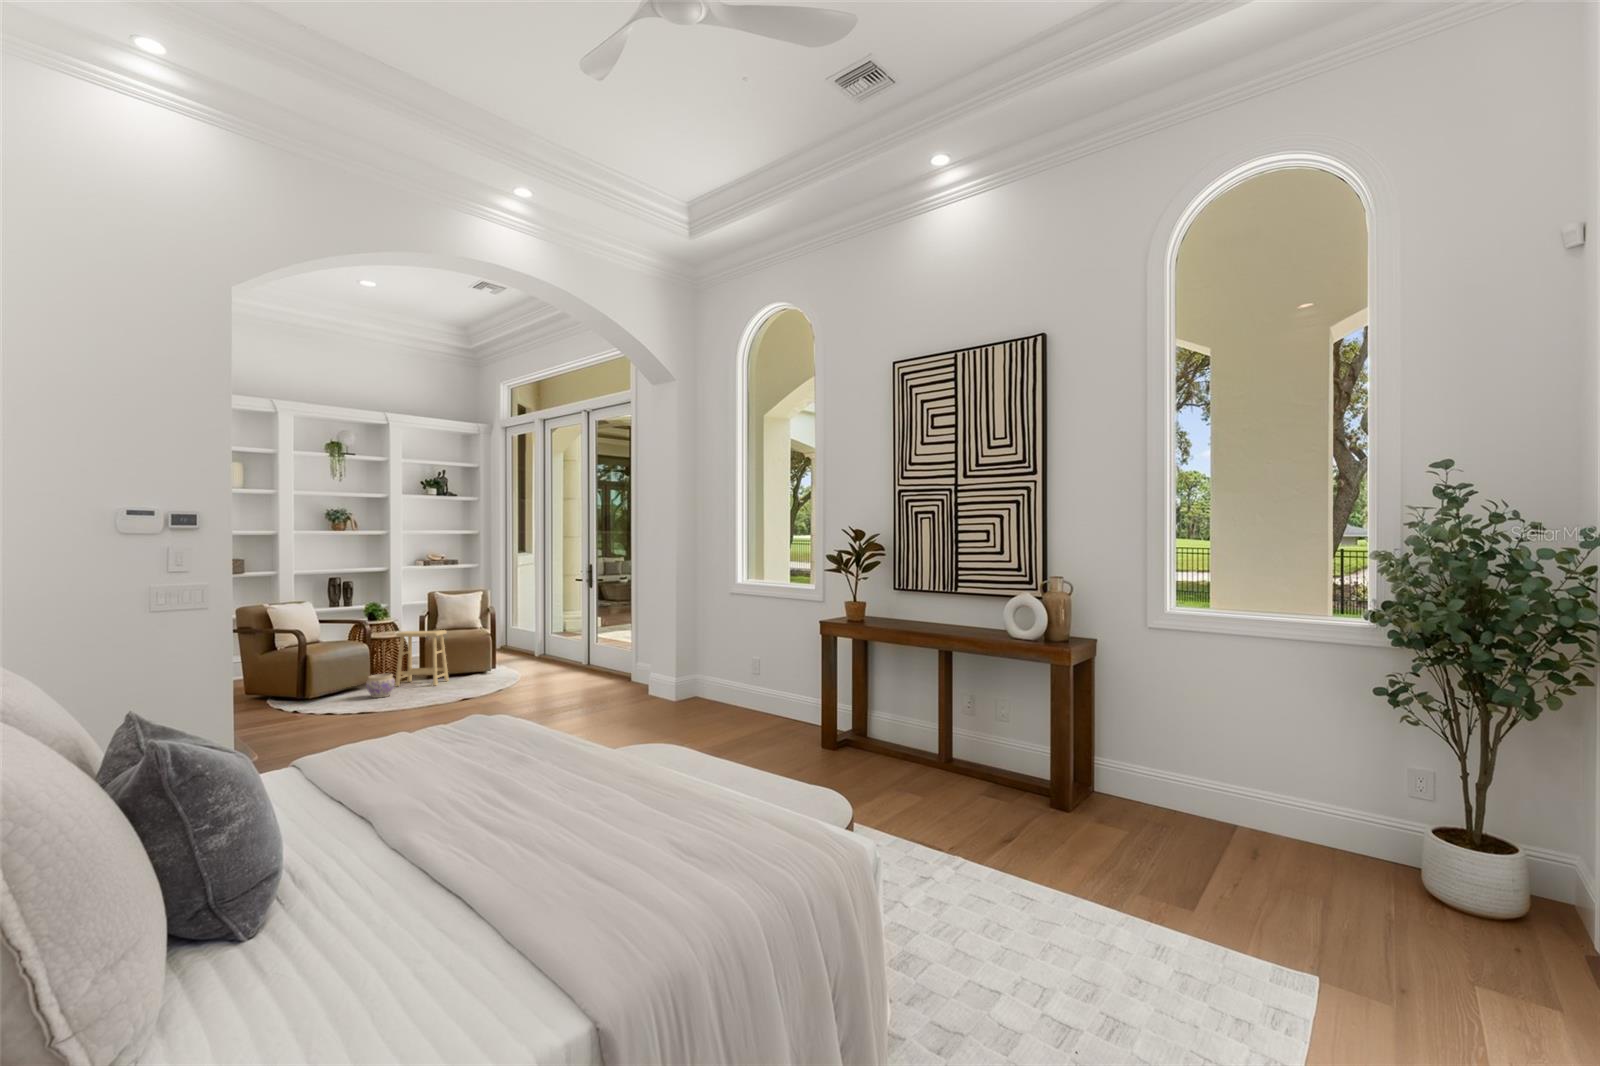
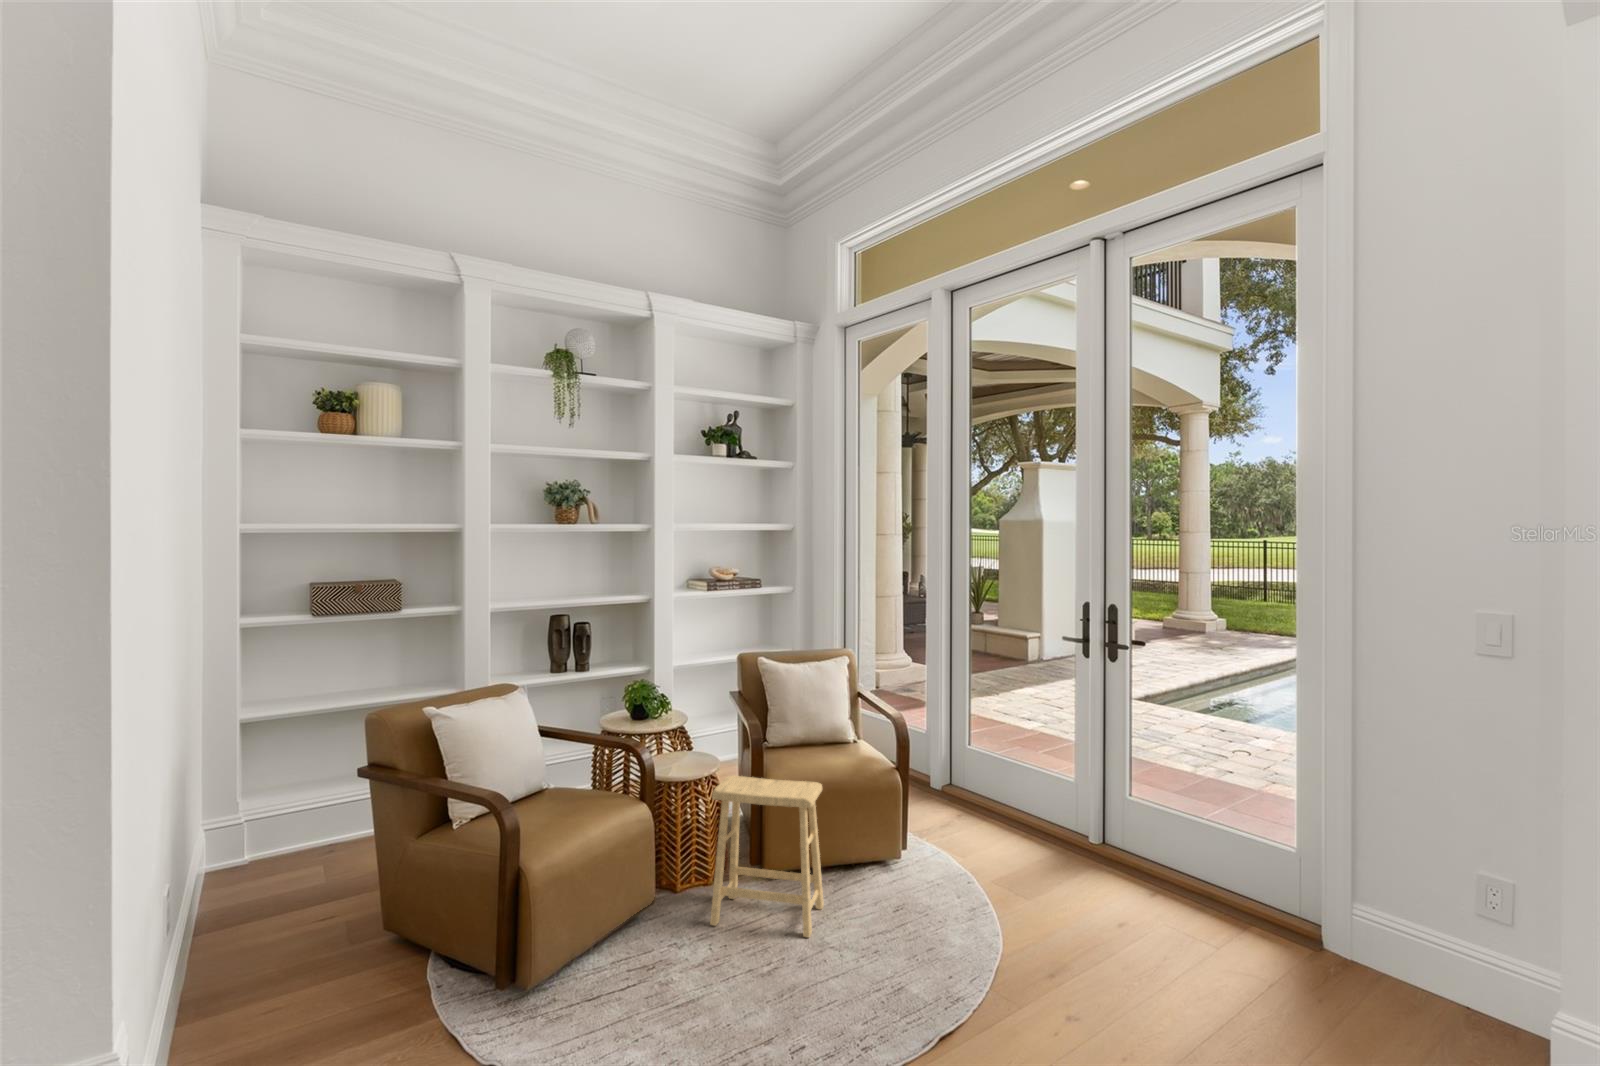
planter: present [366,674,395,698] -> none [663,925,732,1011]

